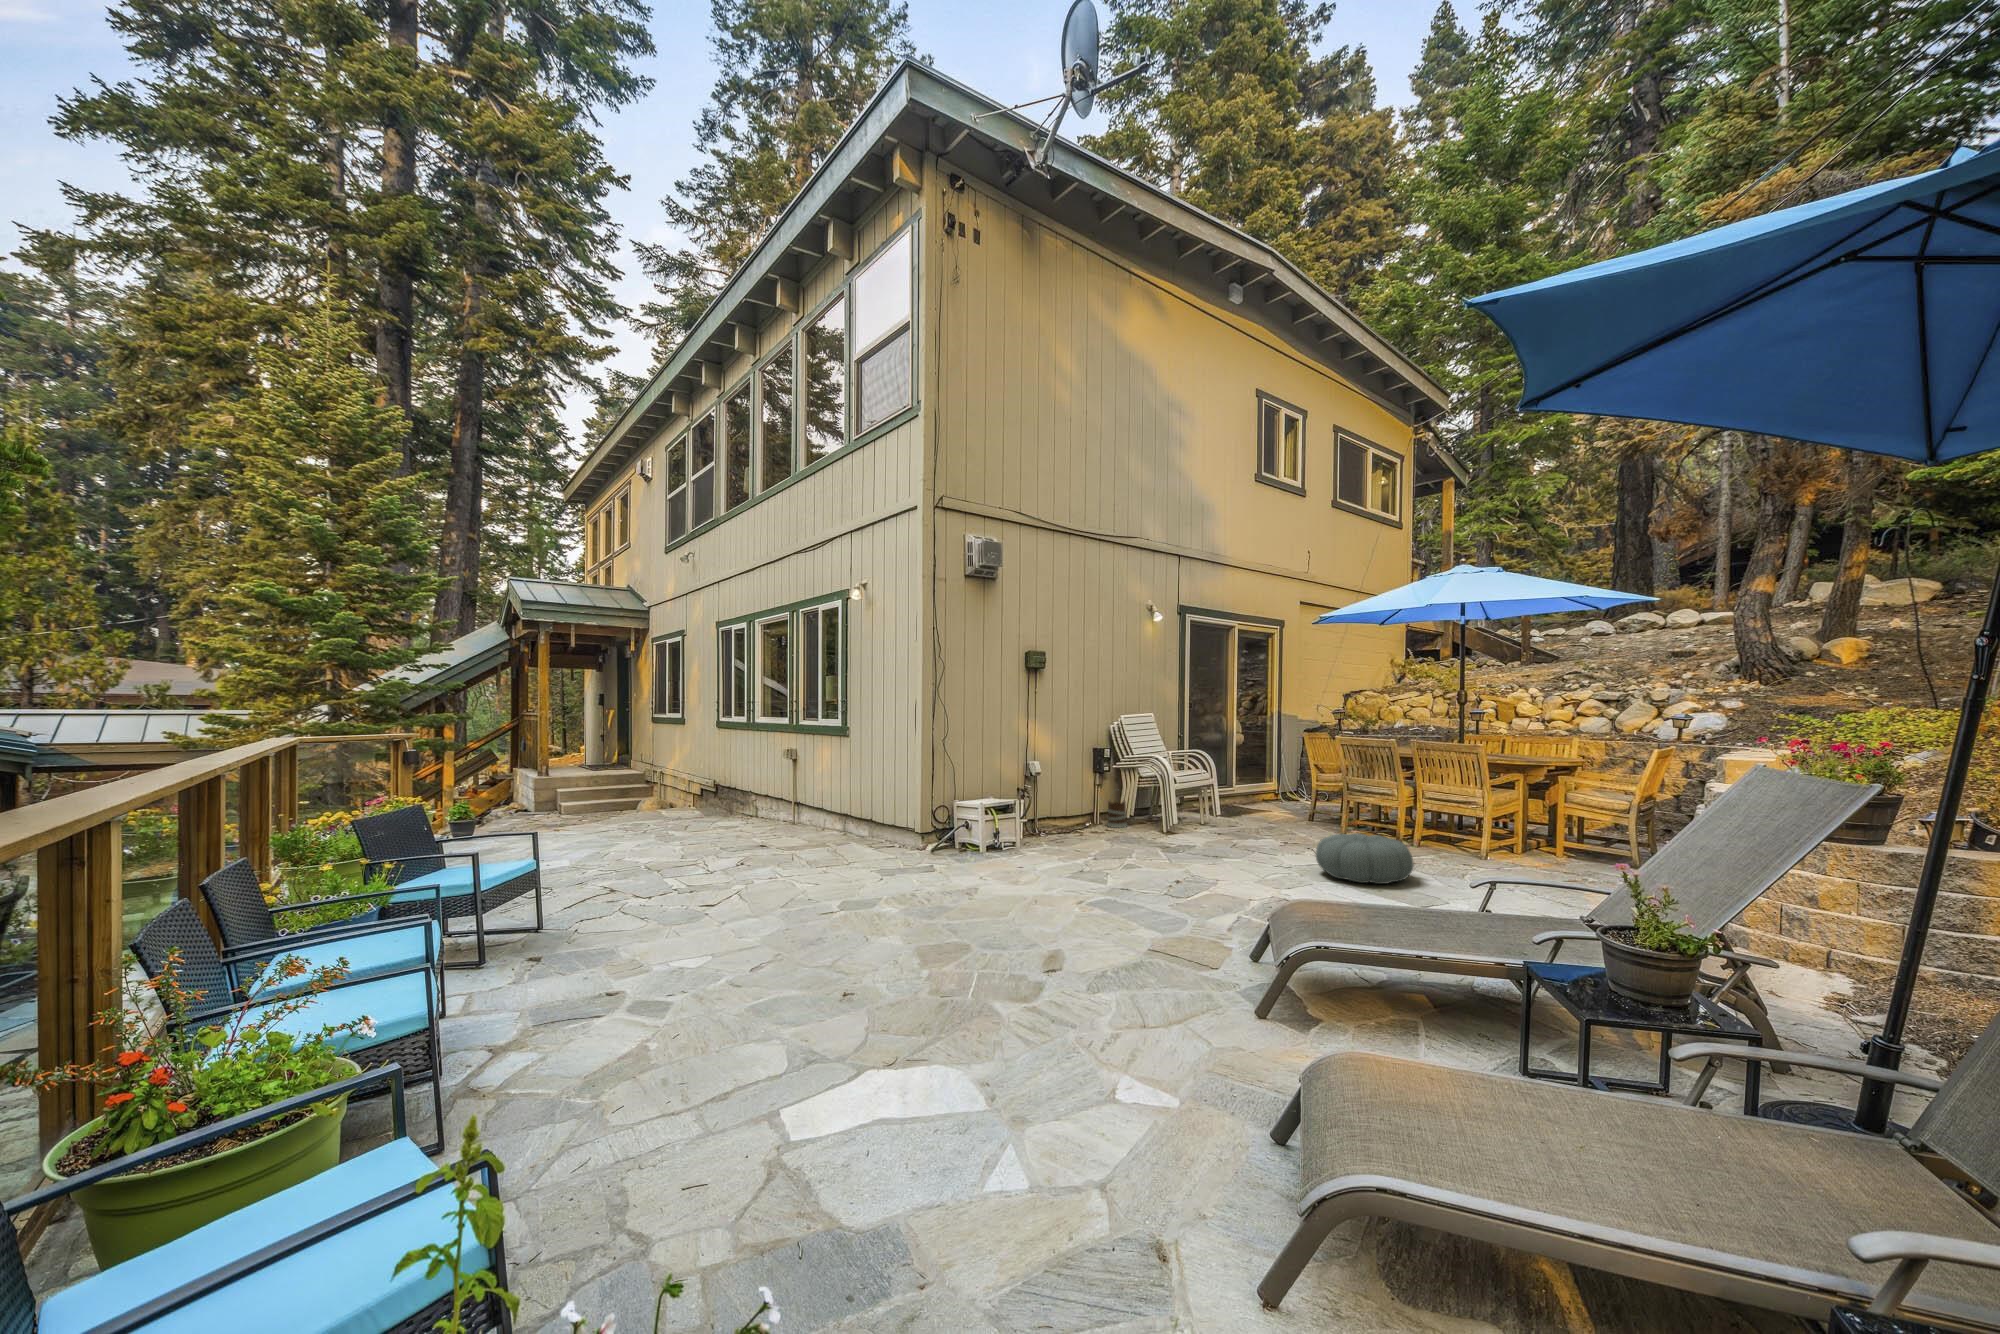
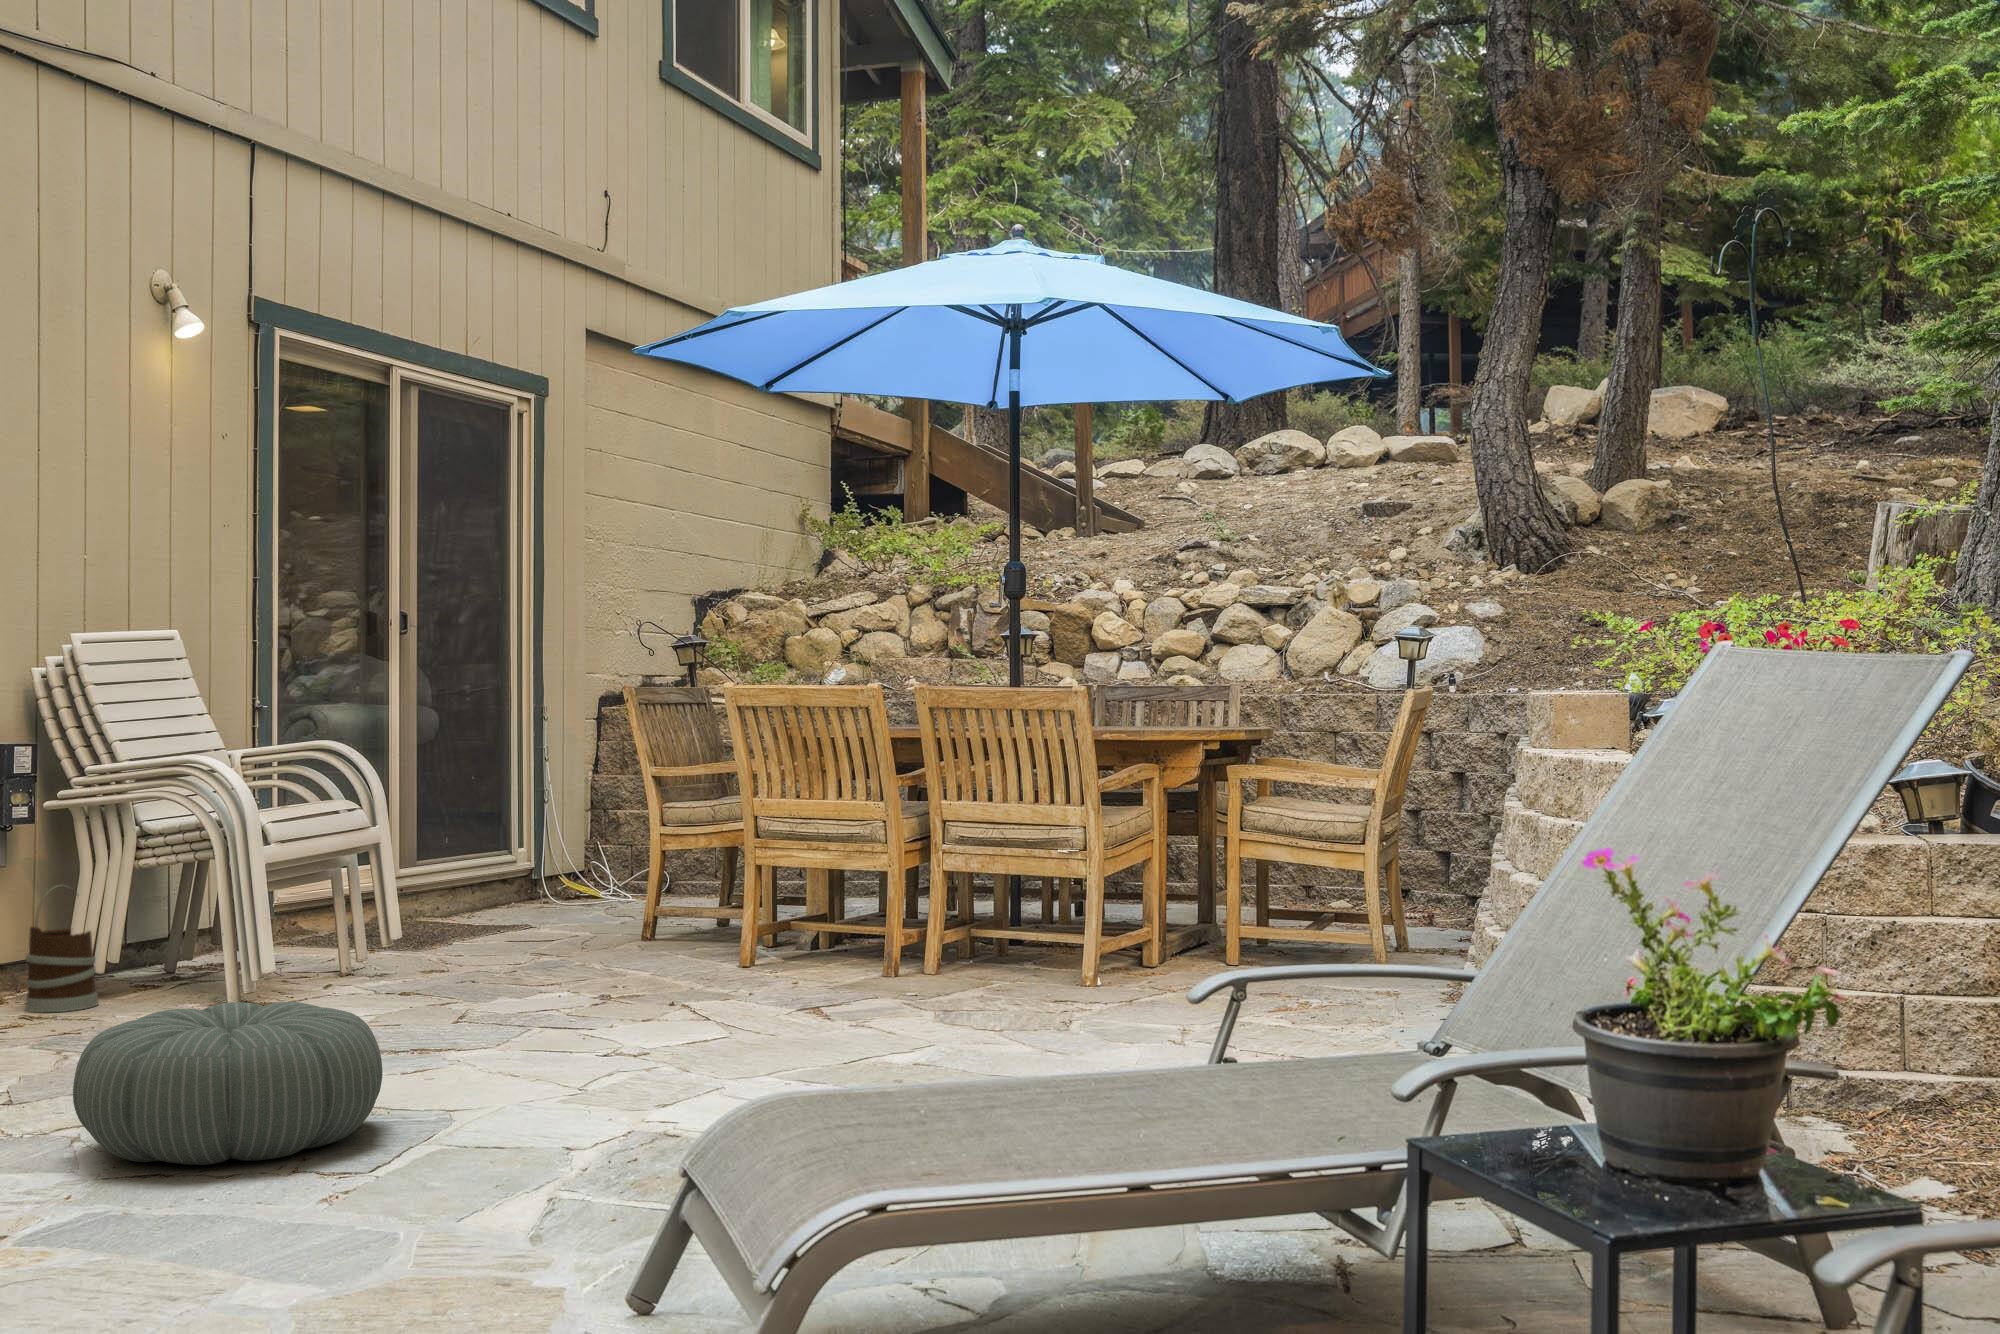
pouf: present [1316,833,1413,884] -> present [73,1001,382,1165]

